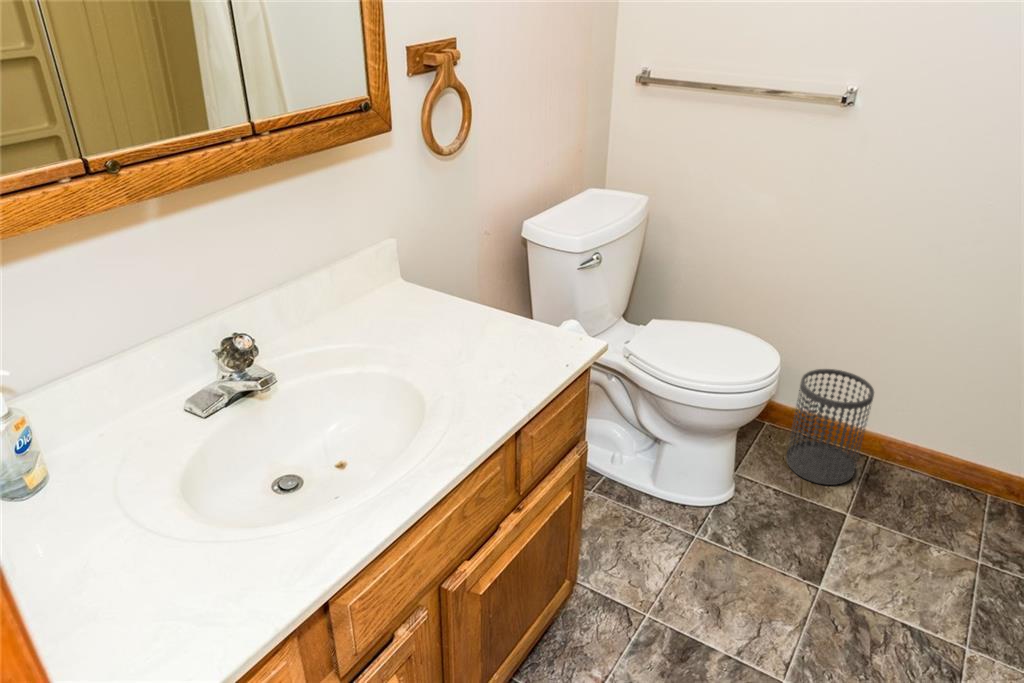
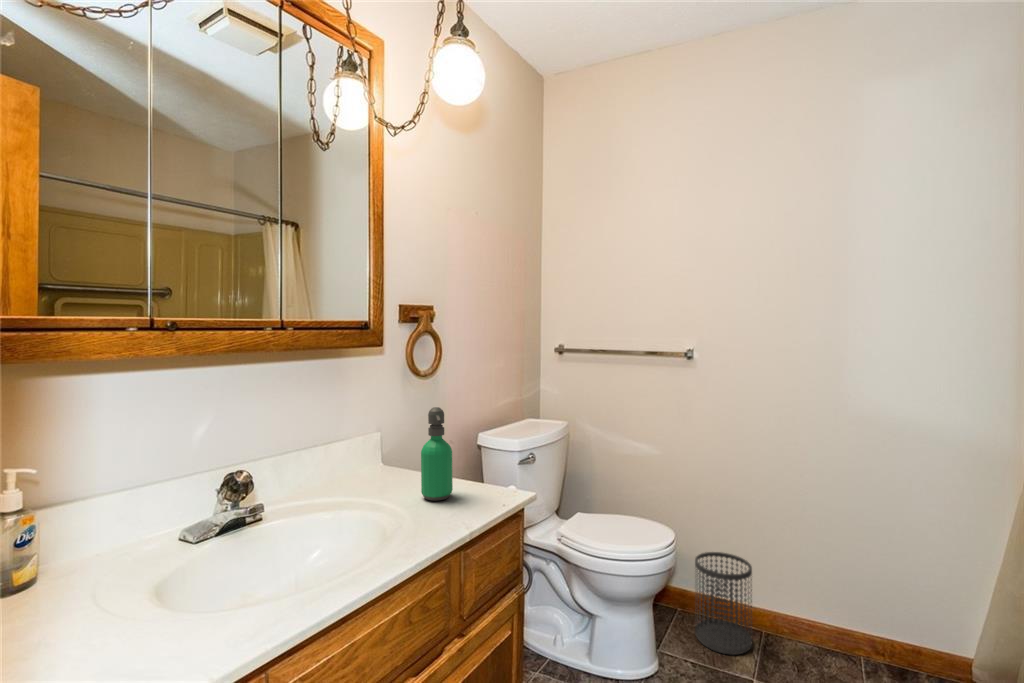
soap dispenser: none [459,239,501,357] -> present [421,407,453,501]

